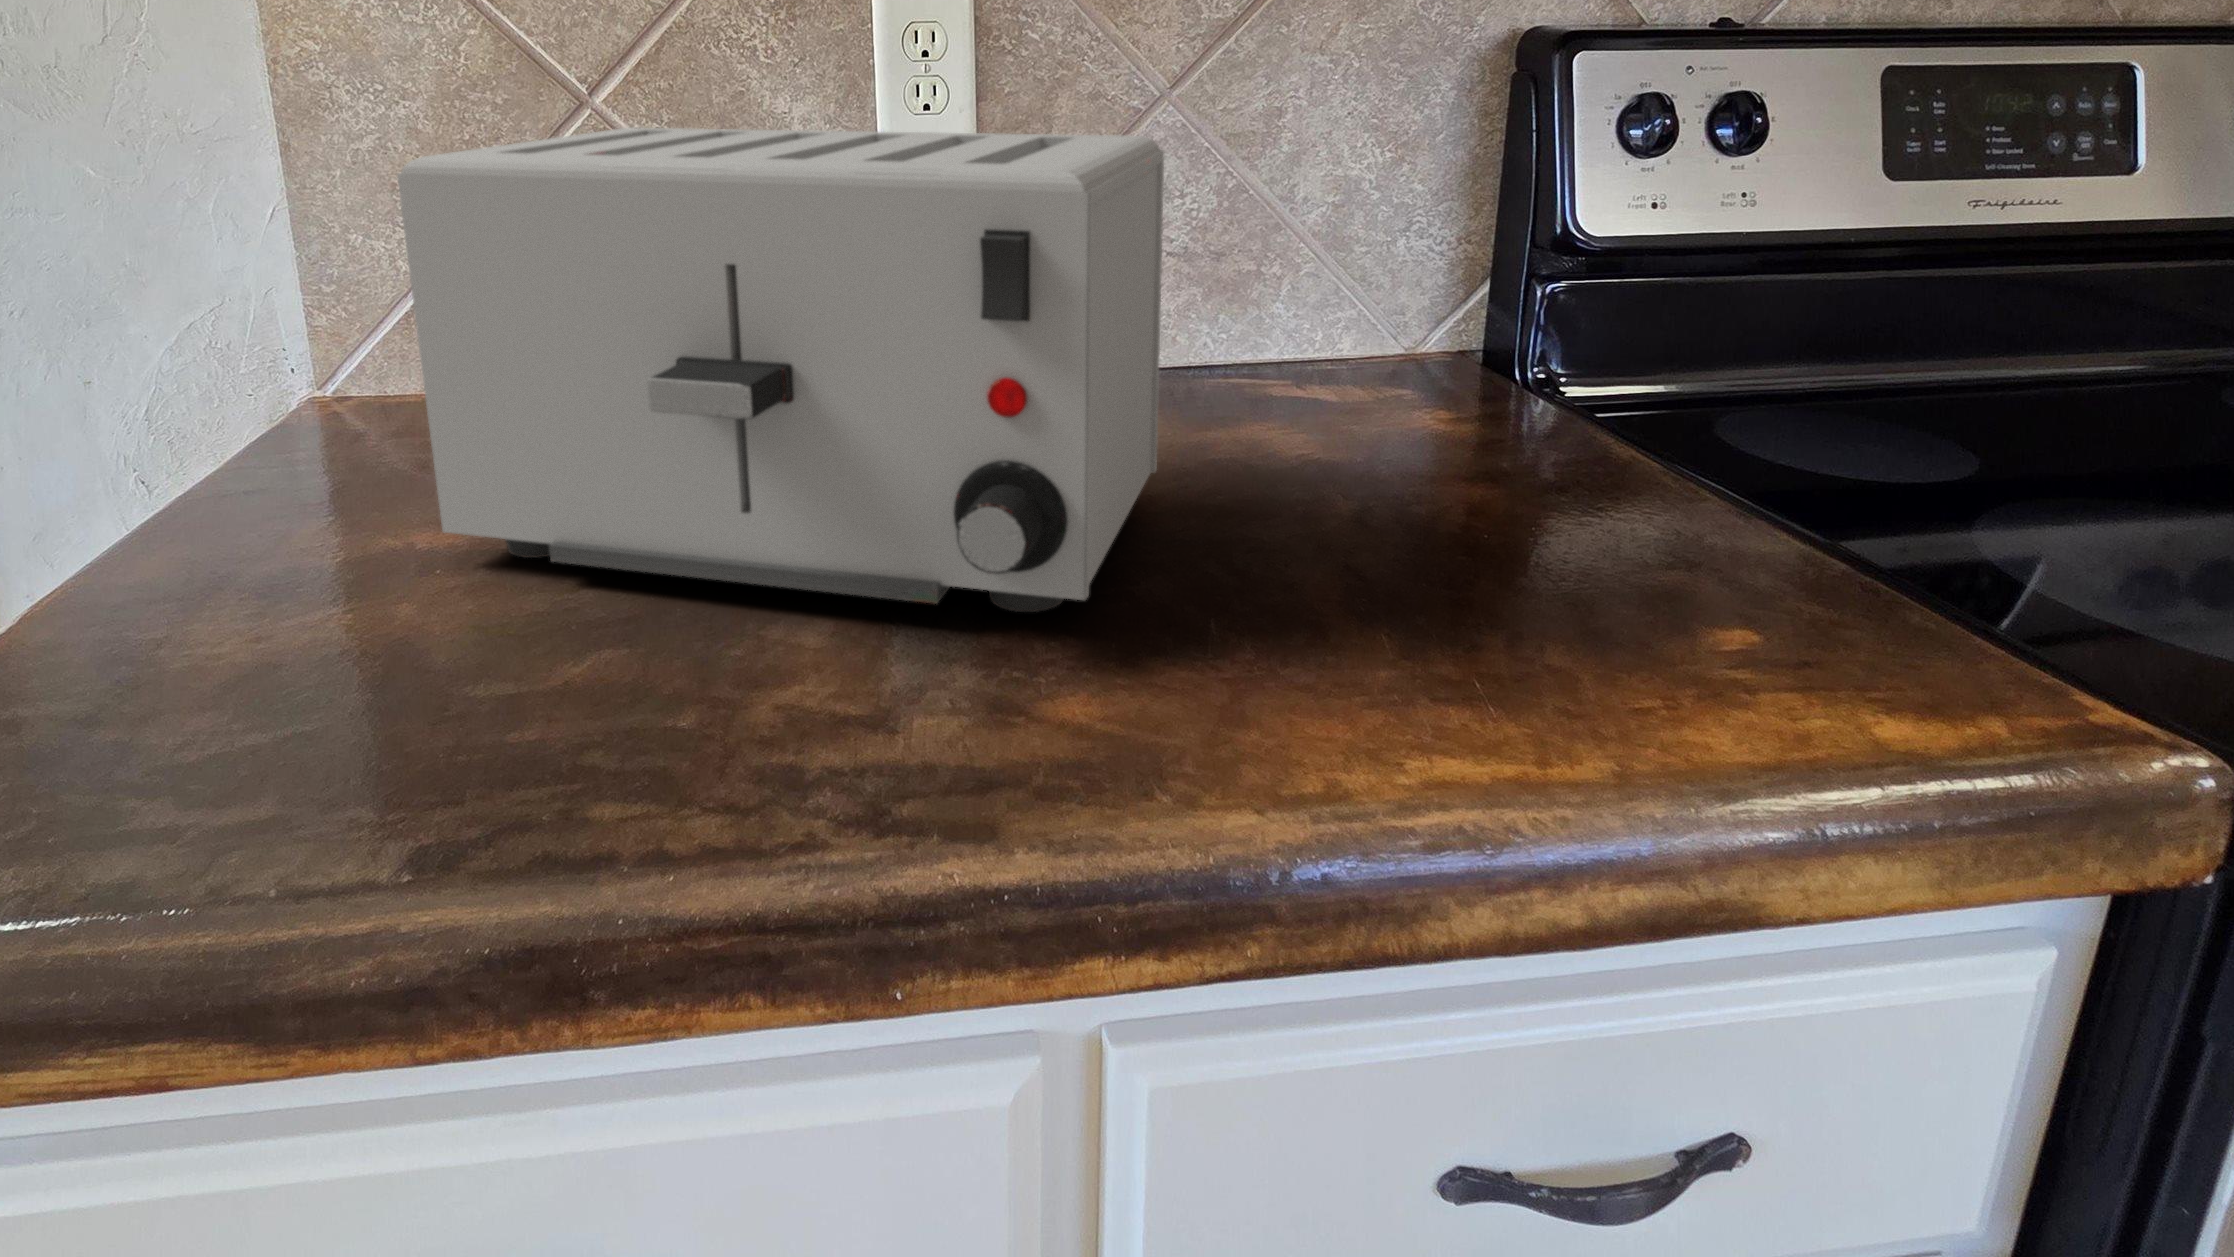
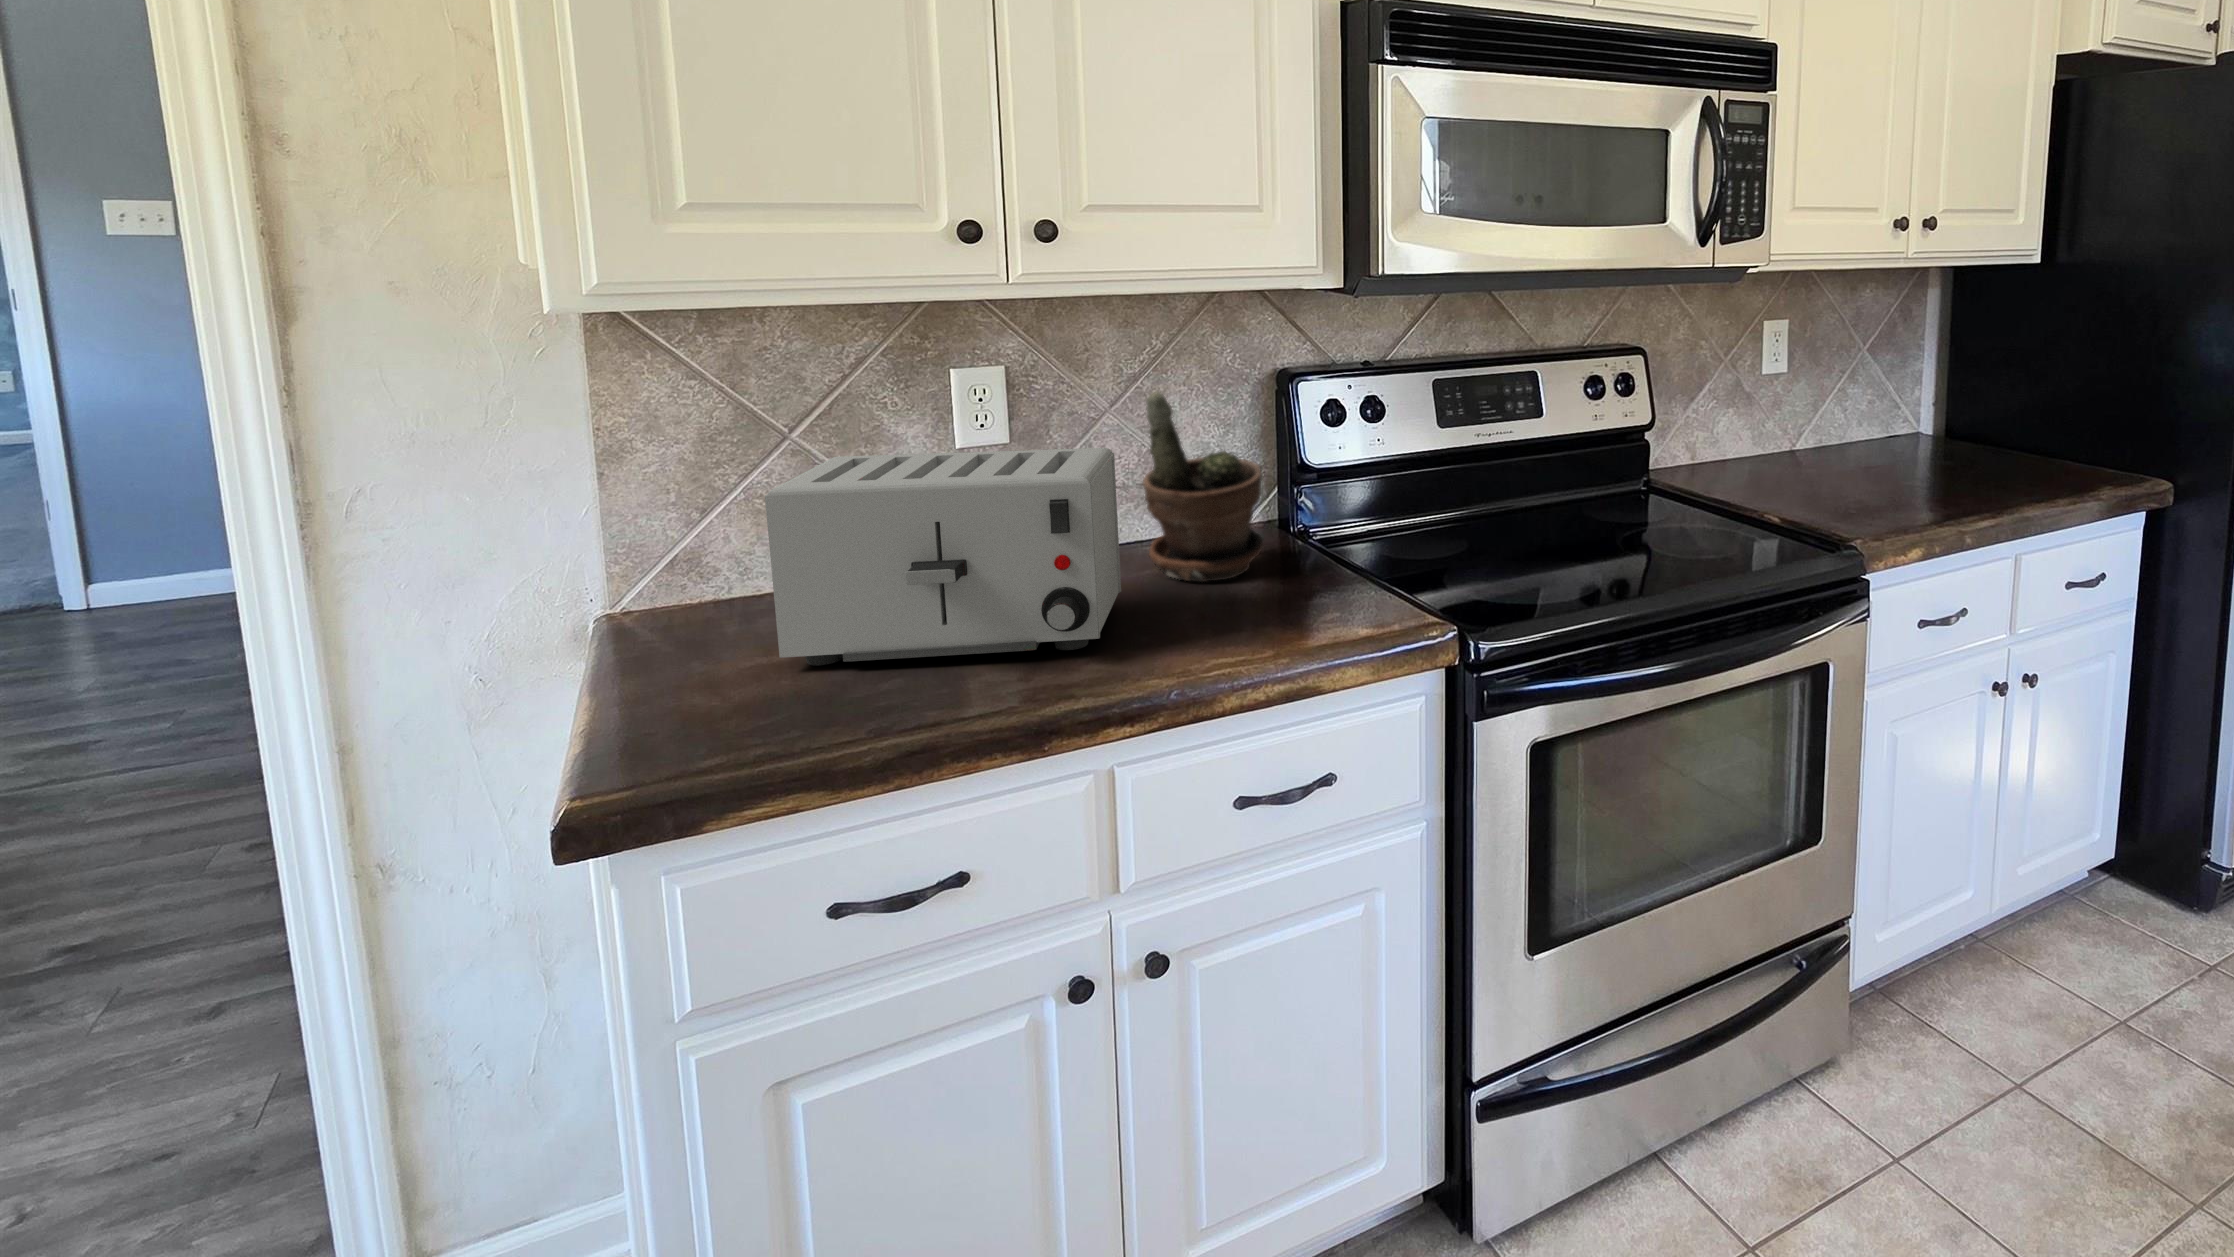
potted plant: none [1221,32,1489,469] -> present [1143,392,1263,582]

